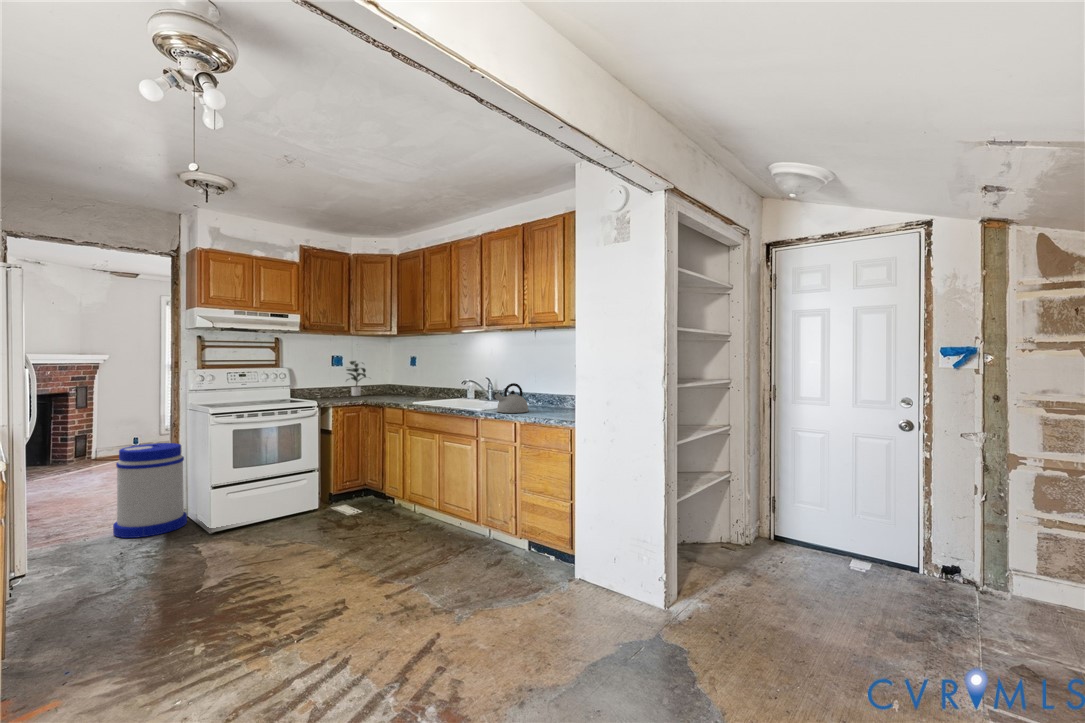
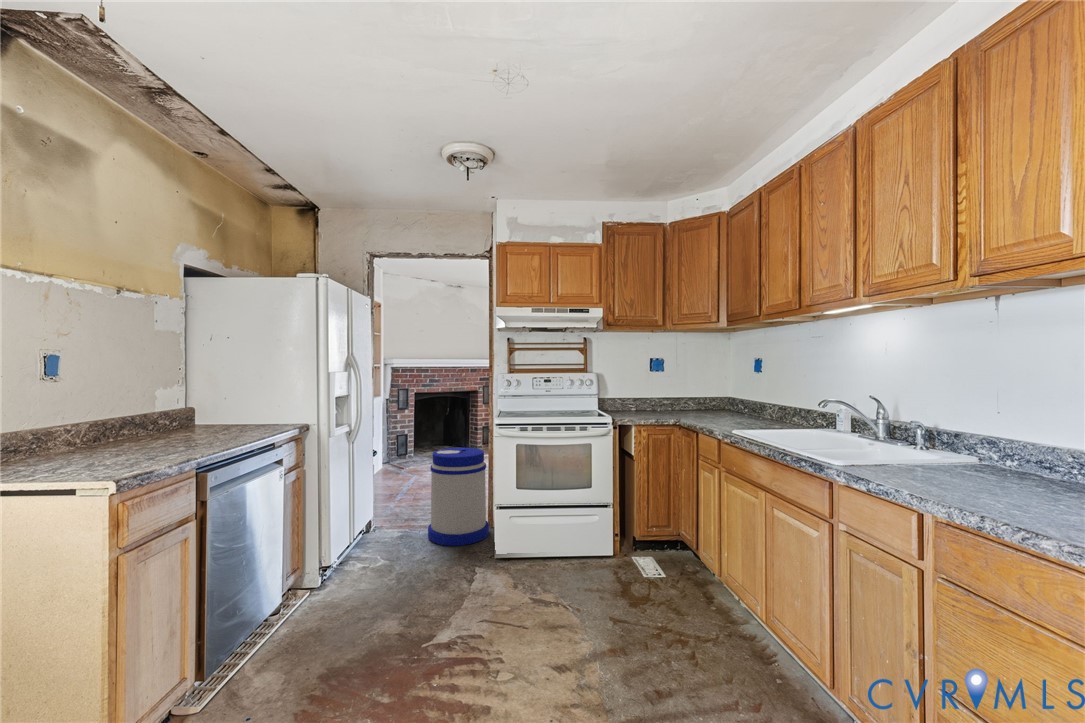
potted plant: present [347,361,366,396] -> none [660,364,705,410]
kettle: present [494,383,529,413] -> none [876,415,977,488]

